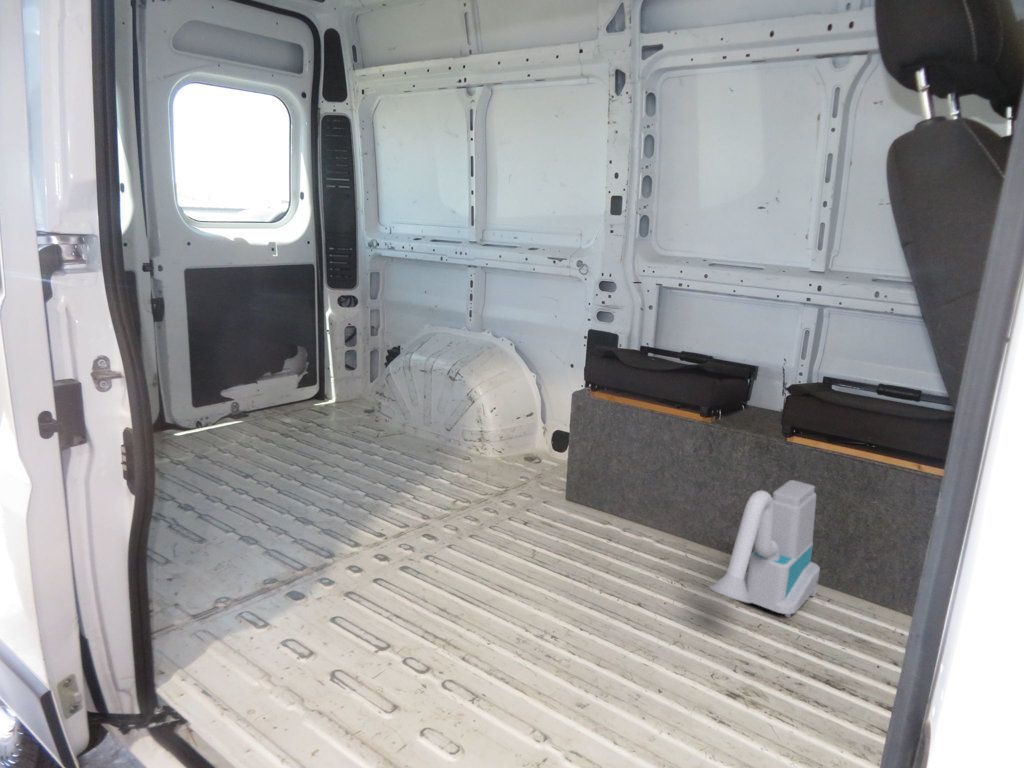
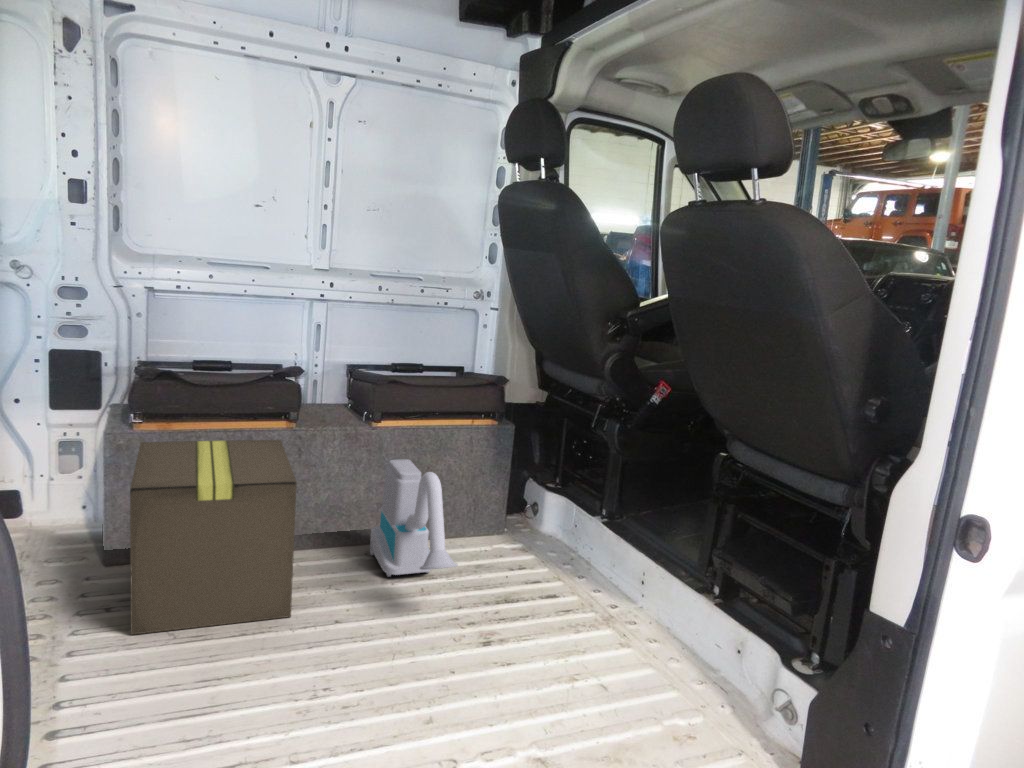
cardboard box: none [514,405,689,583] -> present [130,440,297,635]

